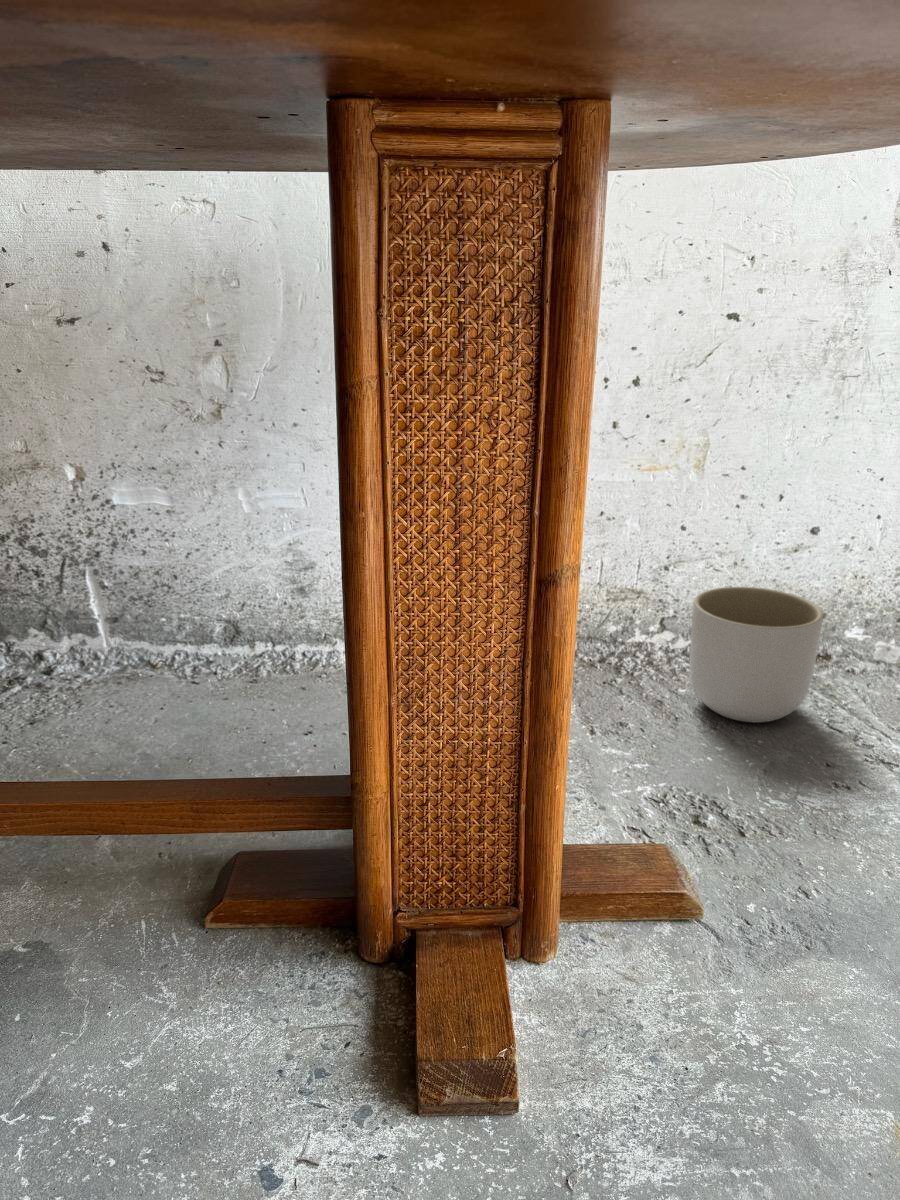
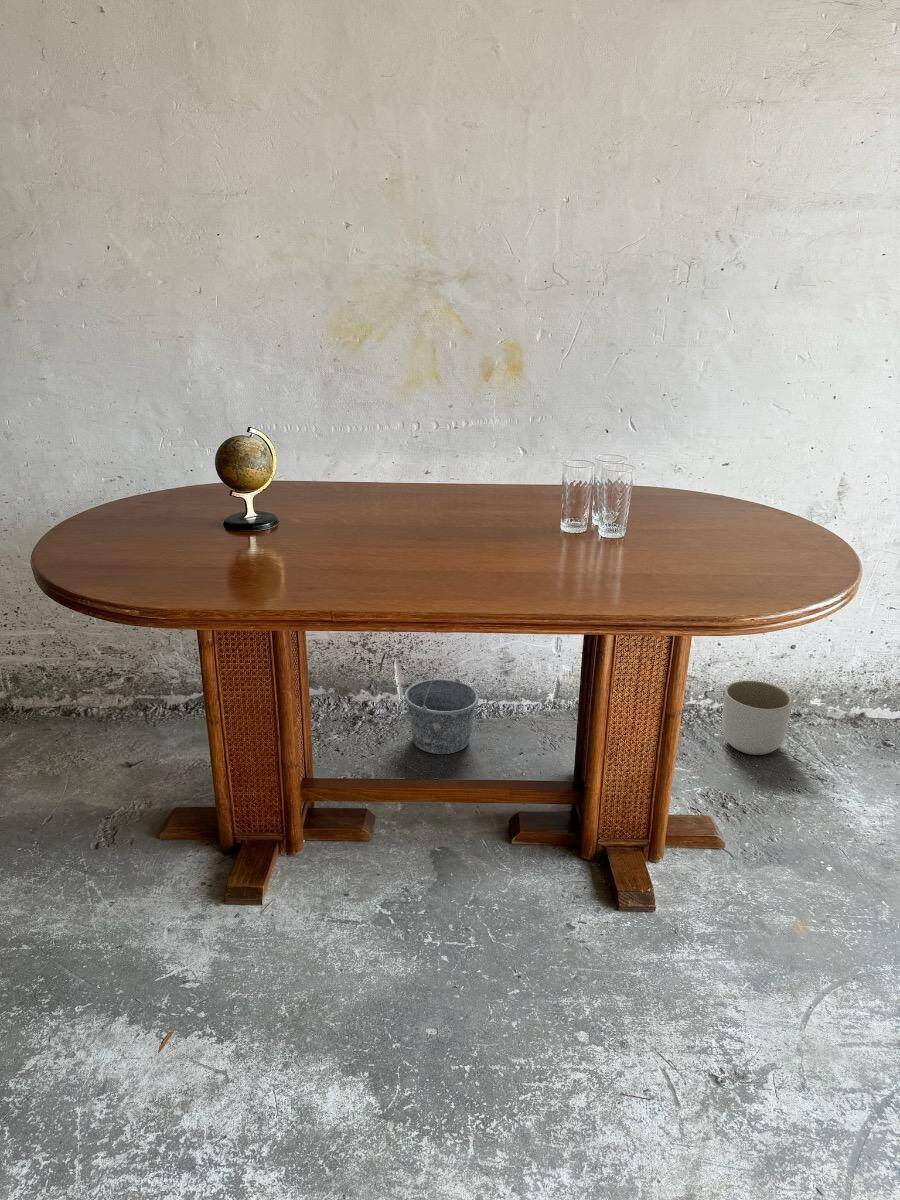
bucket: none [72,548,221,736] -> present [405,659,479,754]

